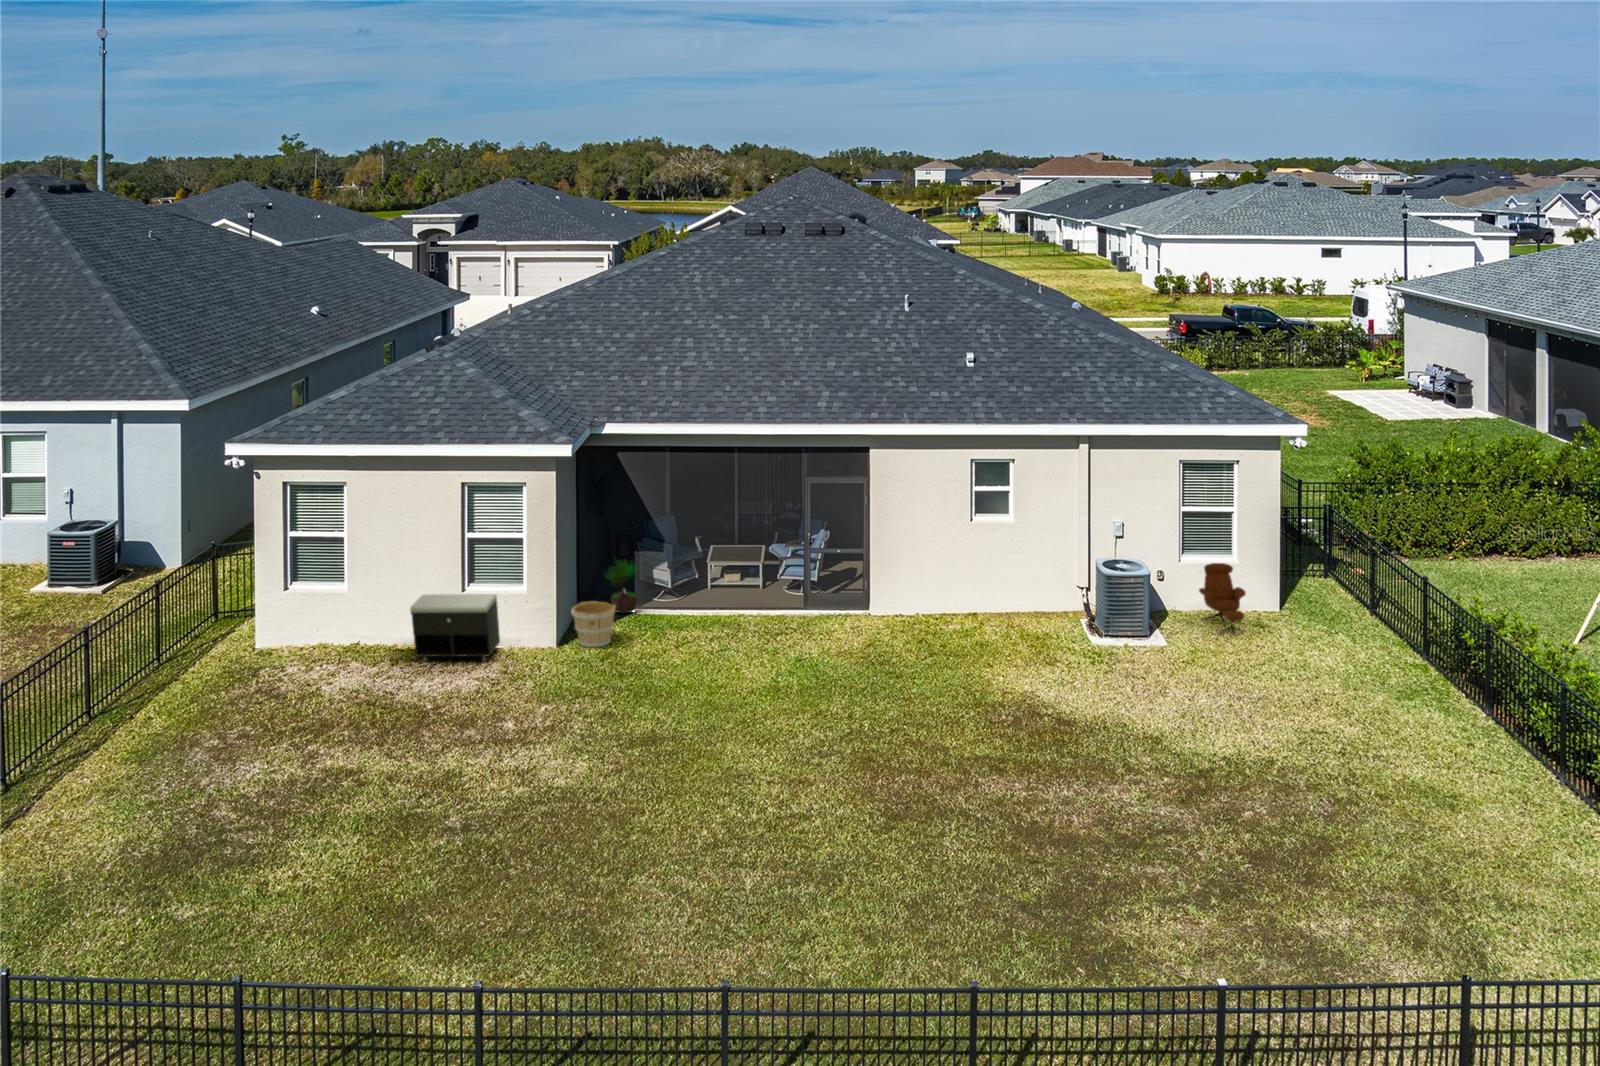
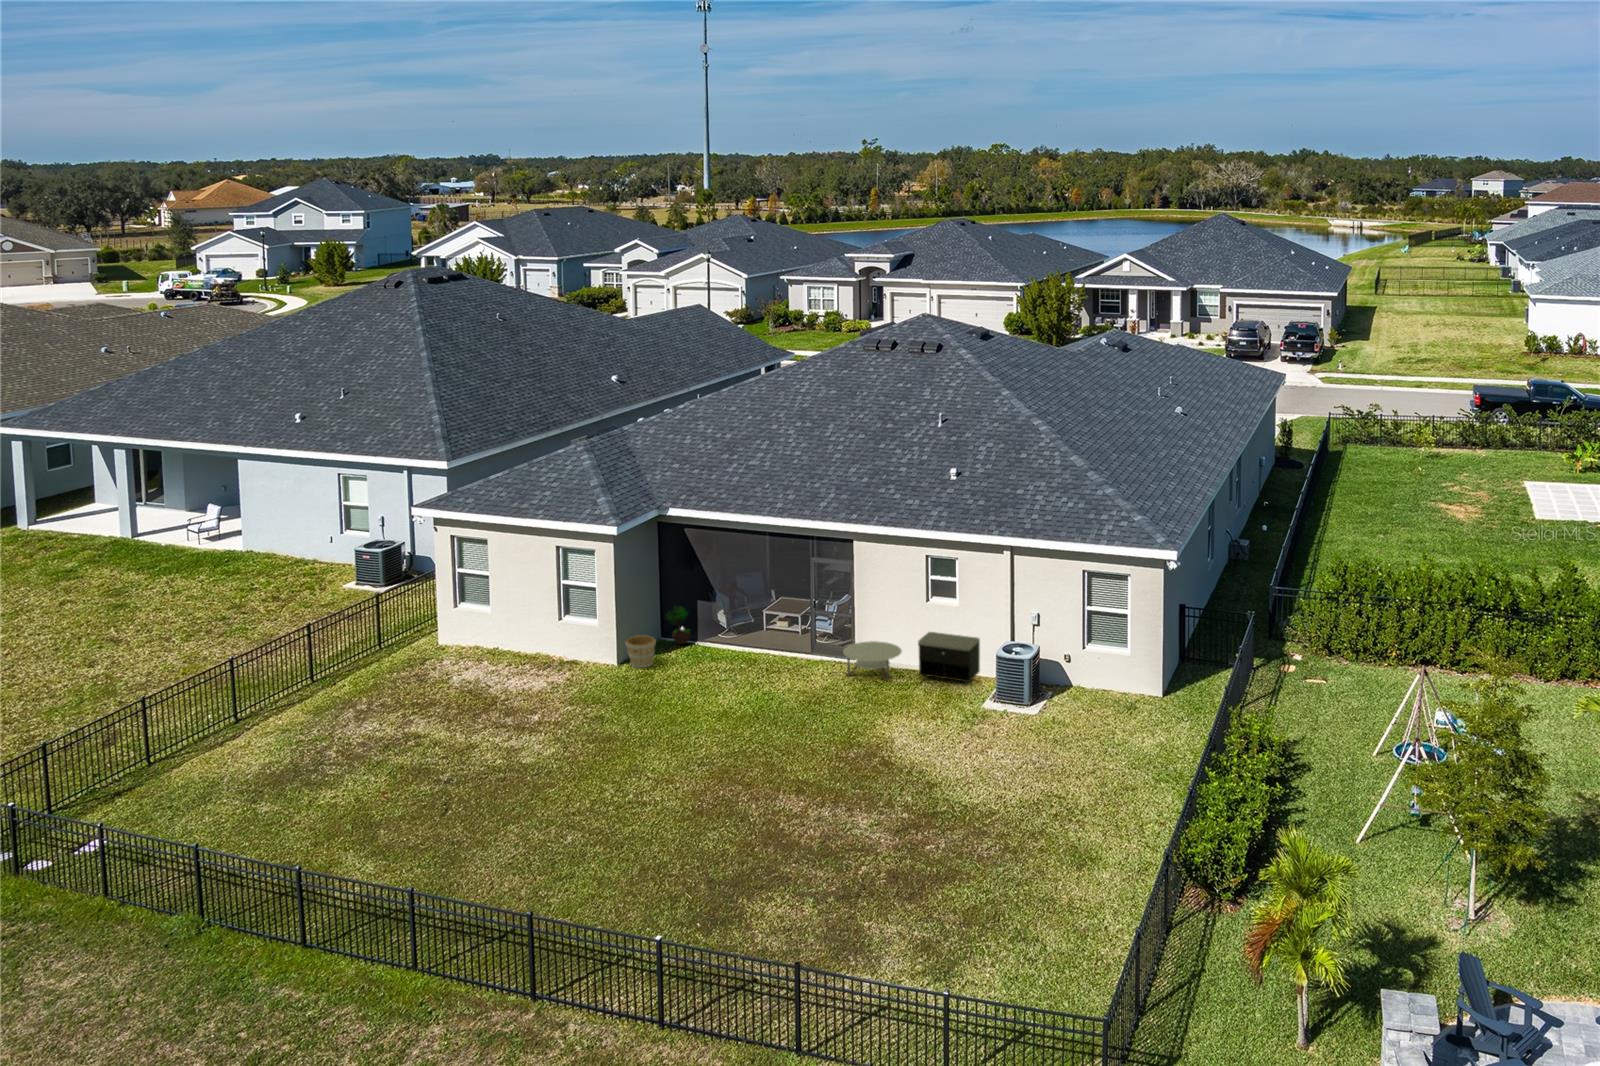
lounge chair: present [1199,563,1246,633] -> none [1080,653,1116,713]
round table: none [879,580,958,628] -> present [843,641,901,681]
storage bench: present [410,594,500,660] -> present [918,632,980,684]

